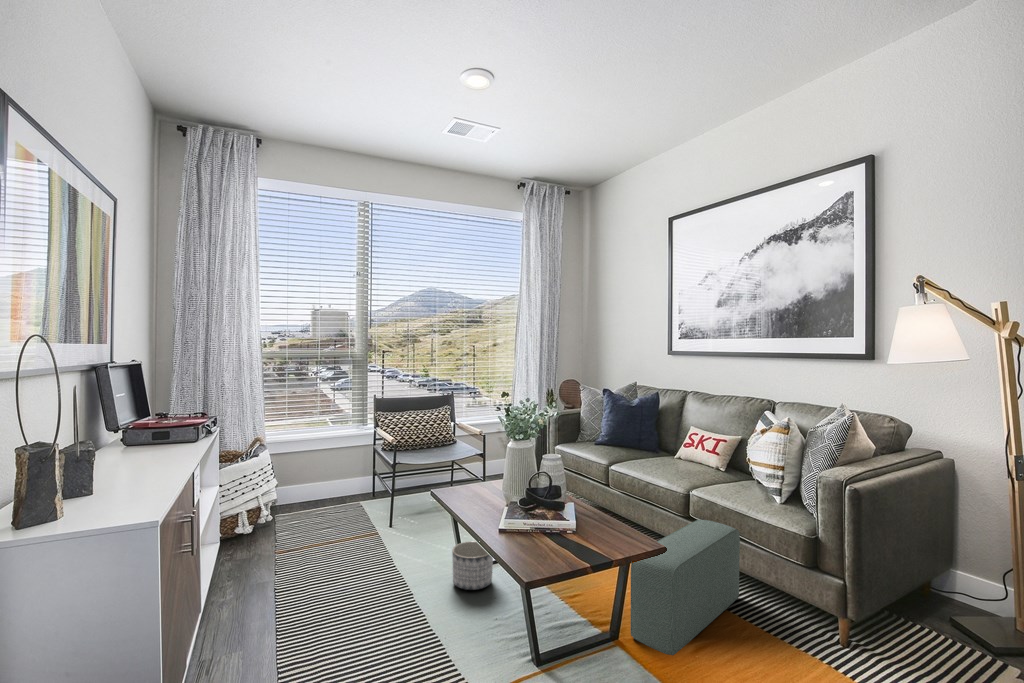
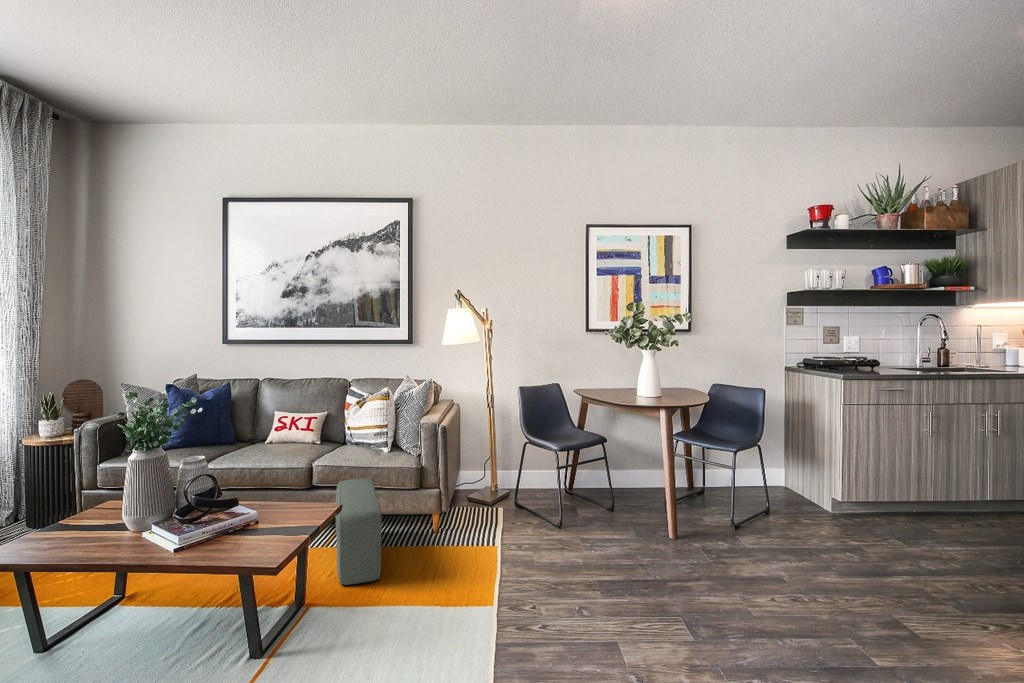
planter: present [452,541,493,590] -> none [96,581,159,646]

